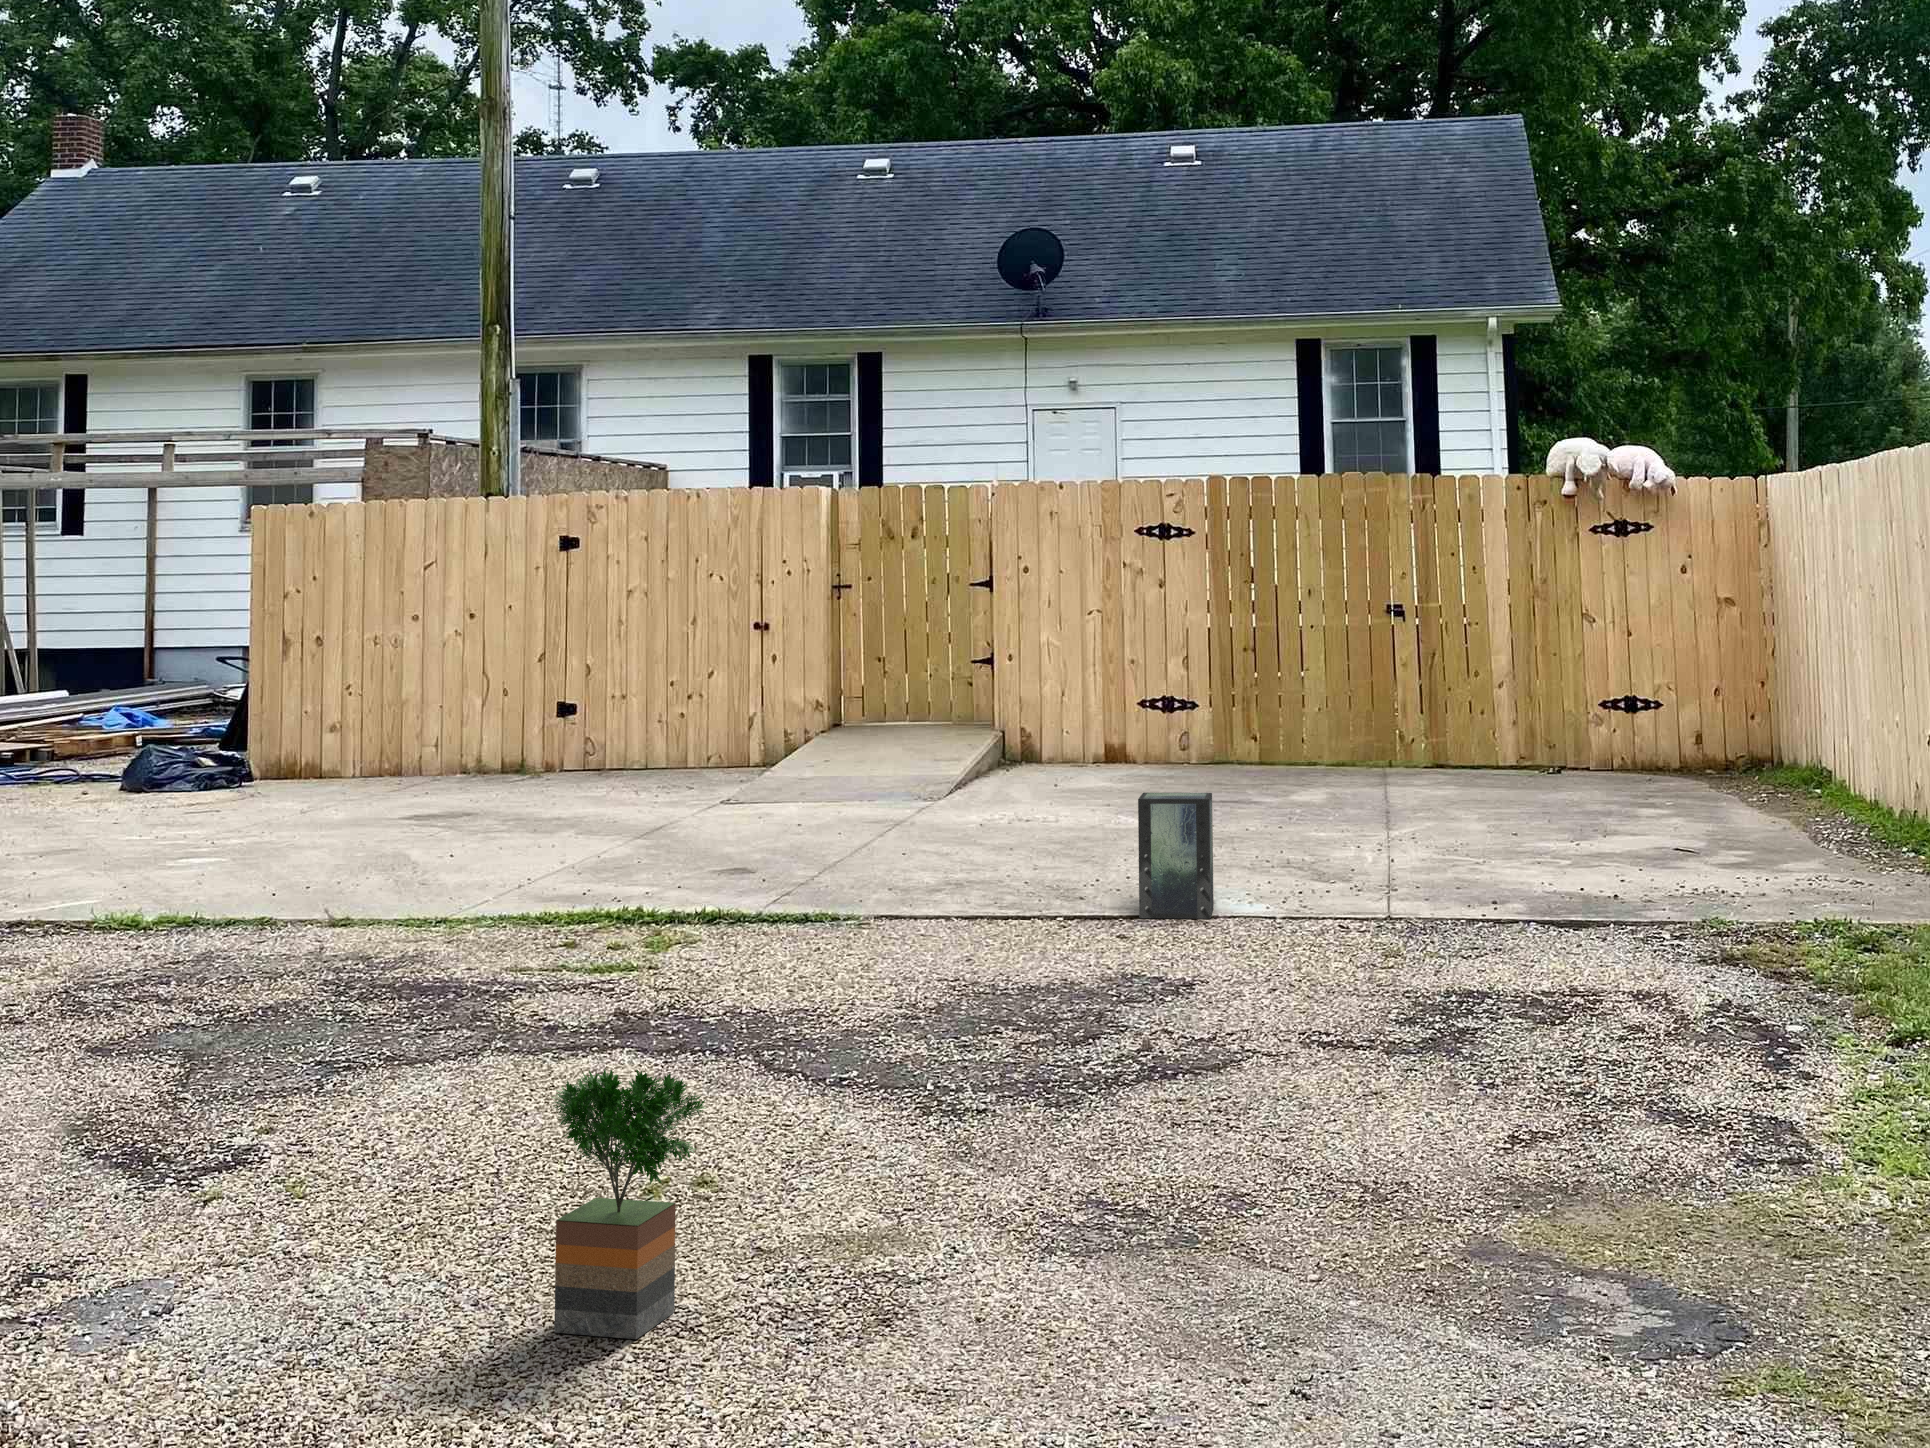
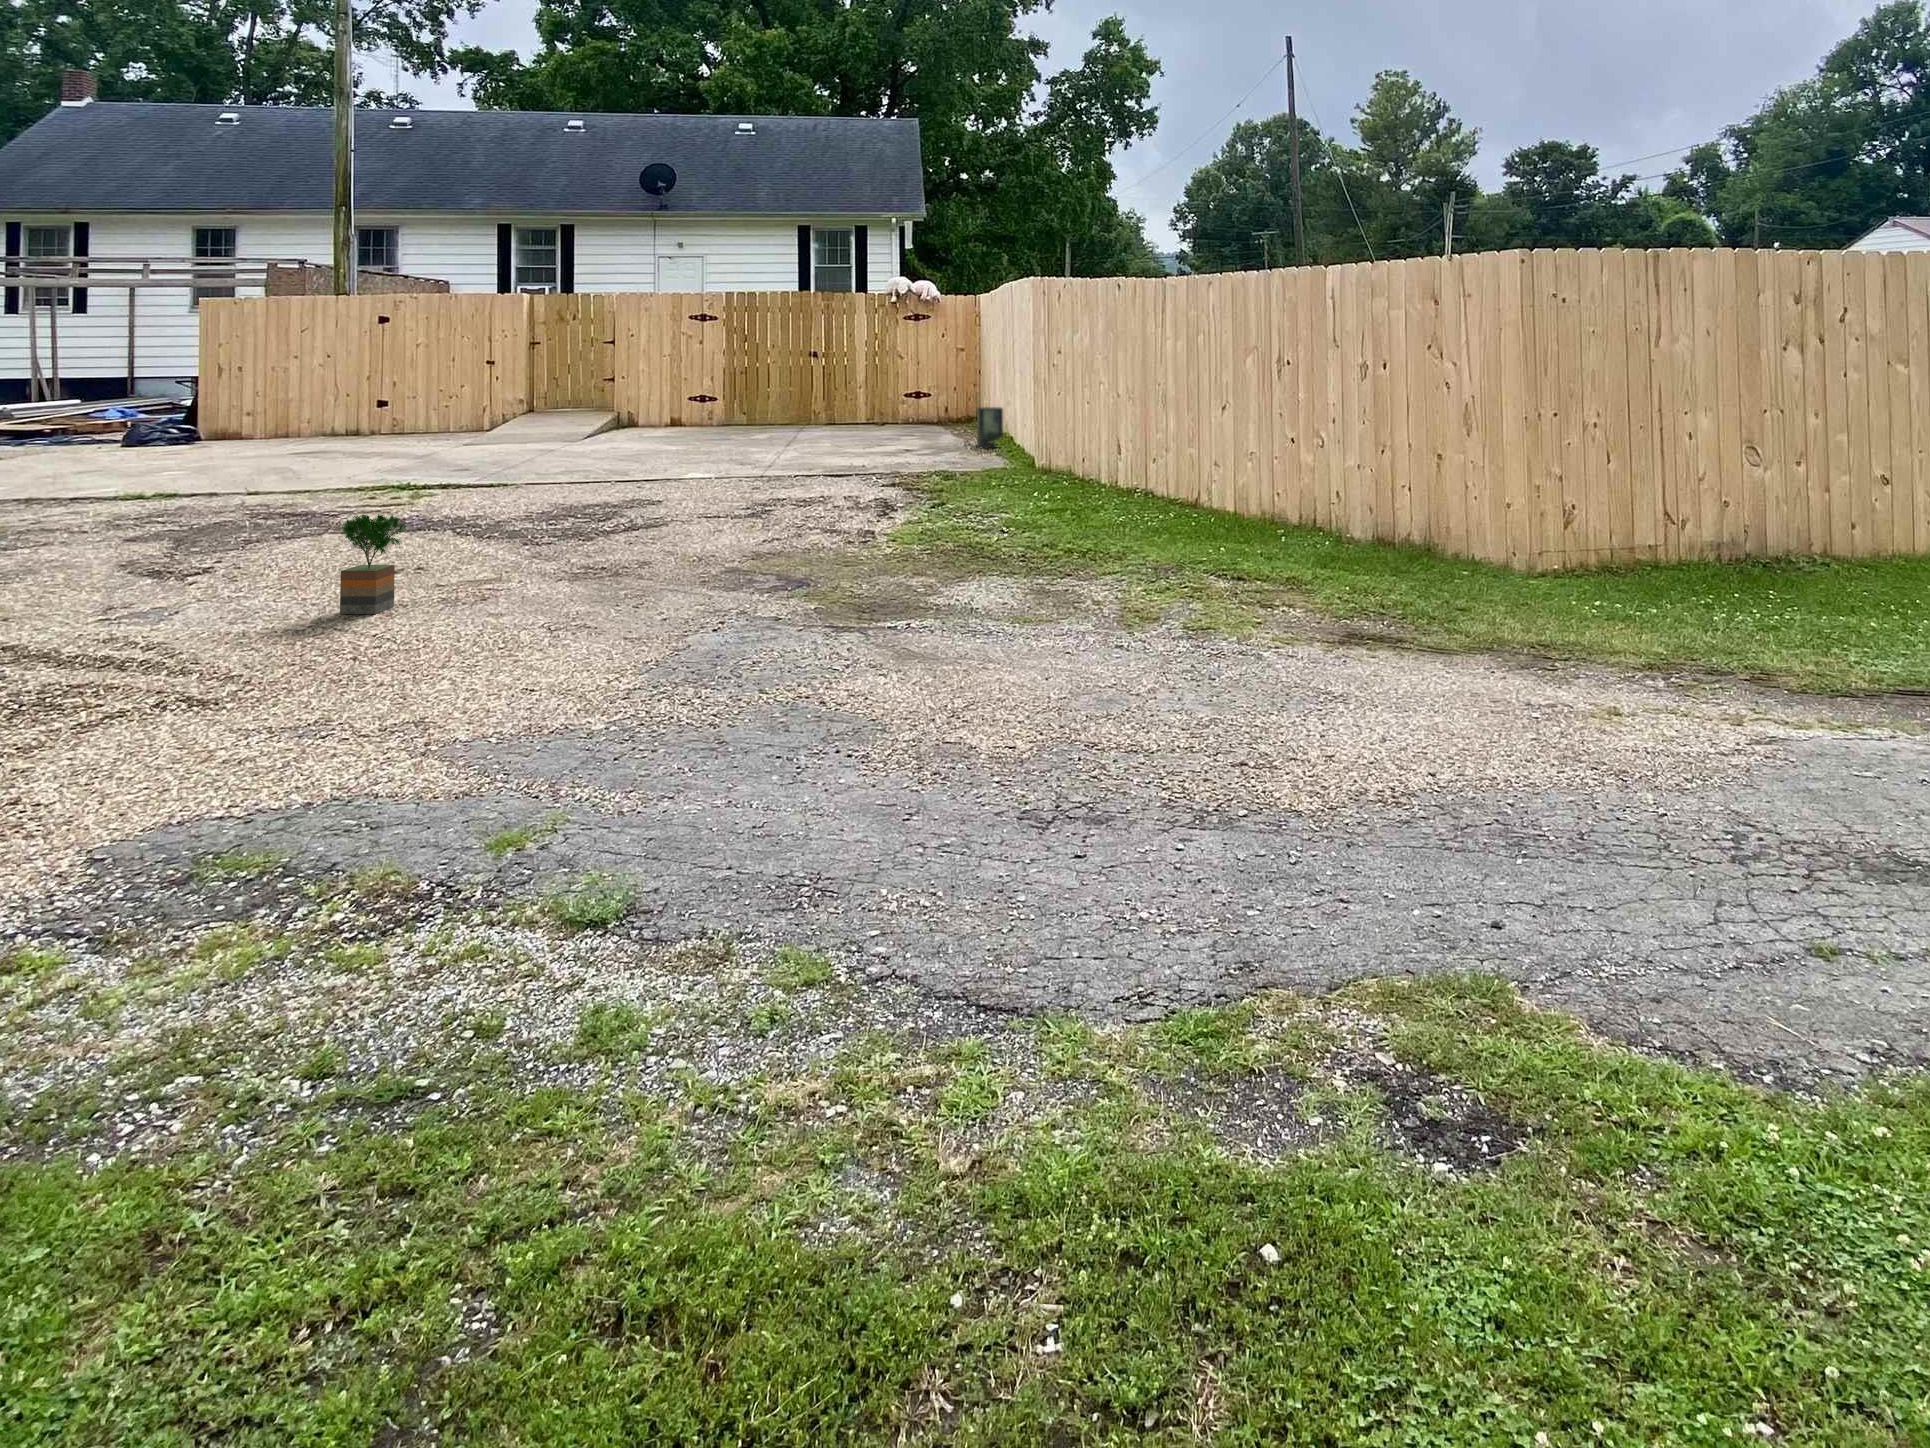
storage box: present [1138,793,1214,919] -> present [977,407,1003,448]

